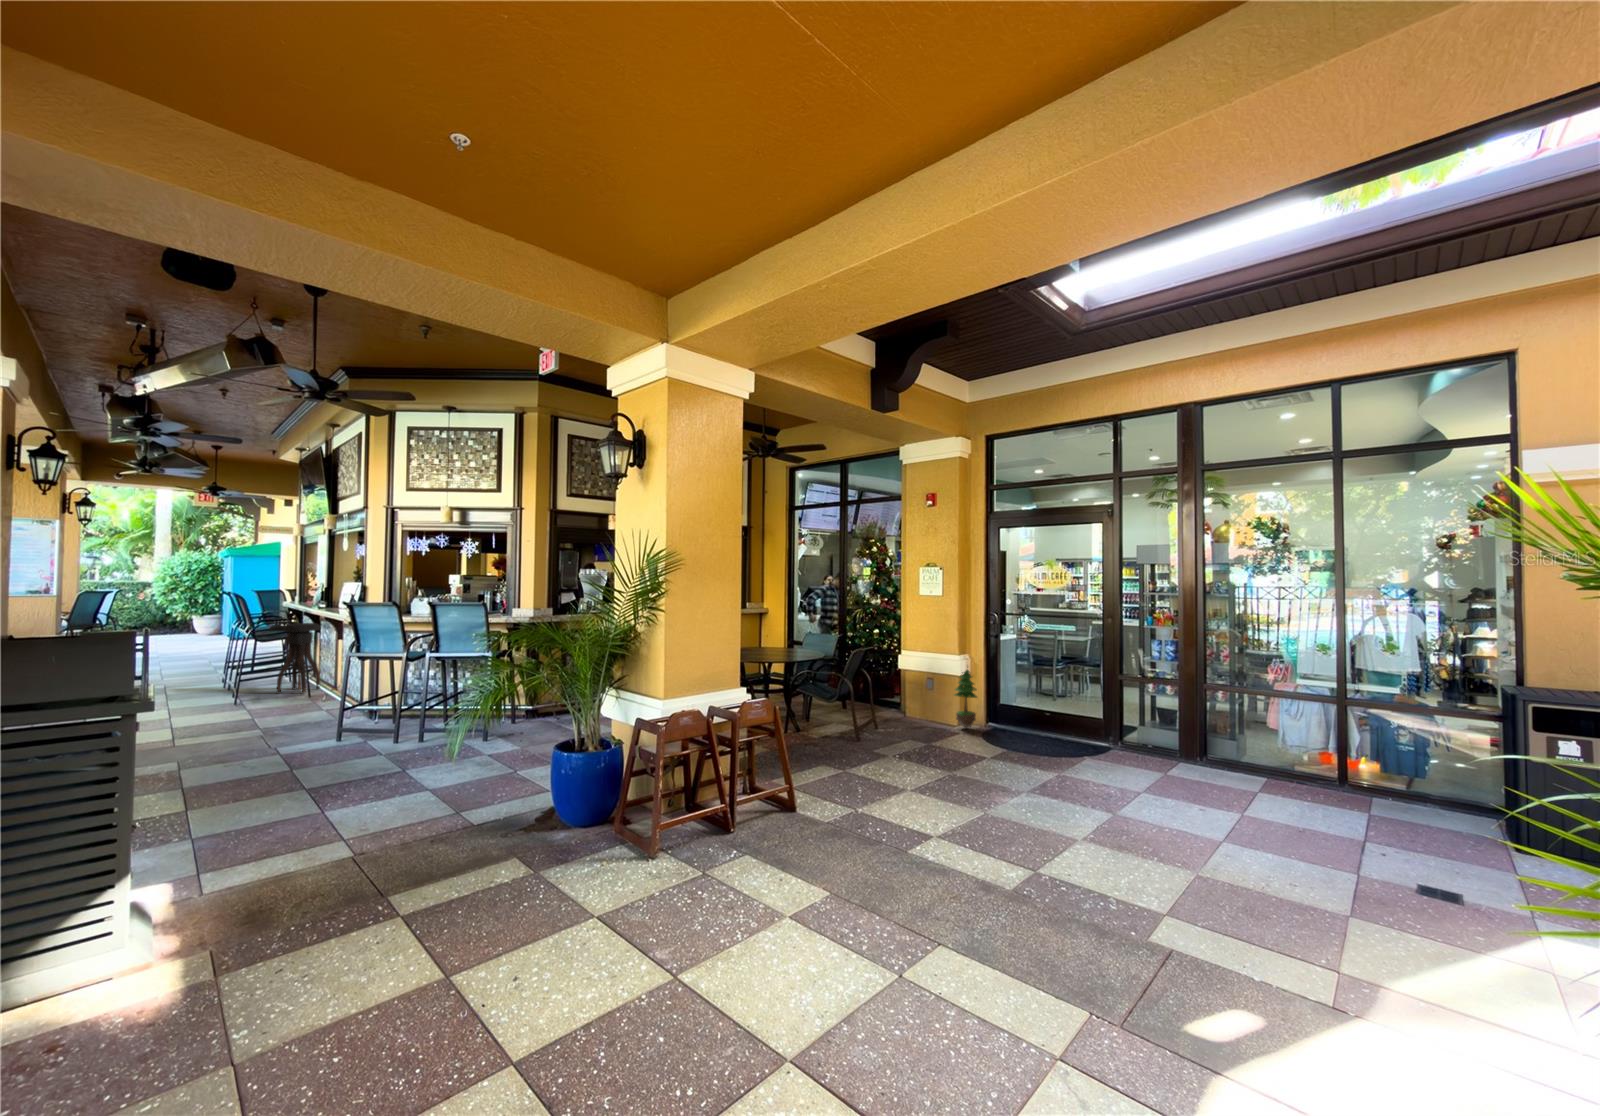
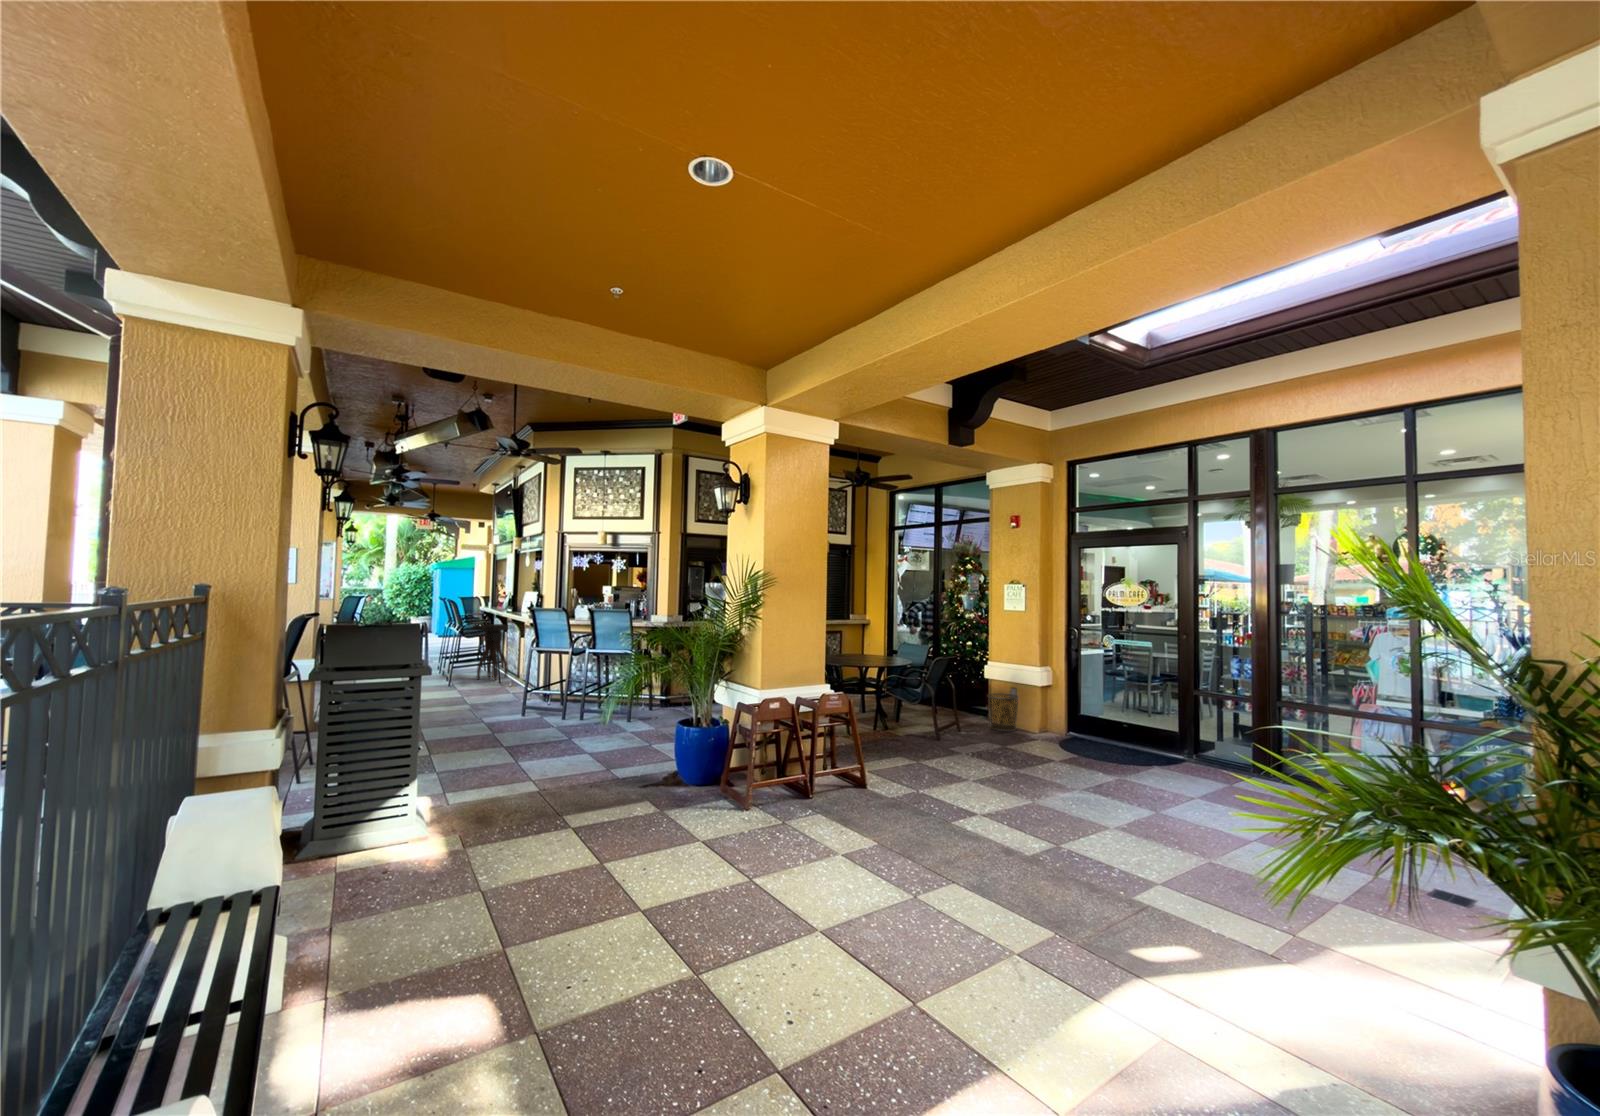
potted tree: present [954,667,977,729] -> none [1032,672,1056,735]
waste bin: none [905,685,938,727] -> present [988,693,1019,731]

